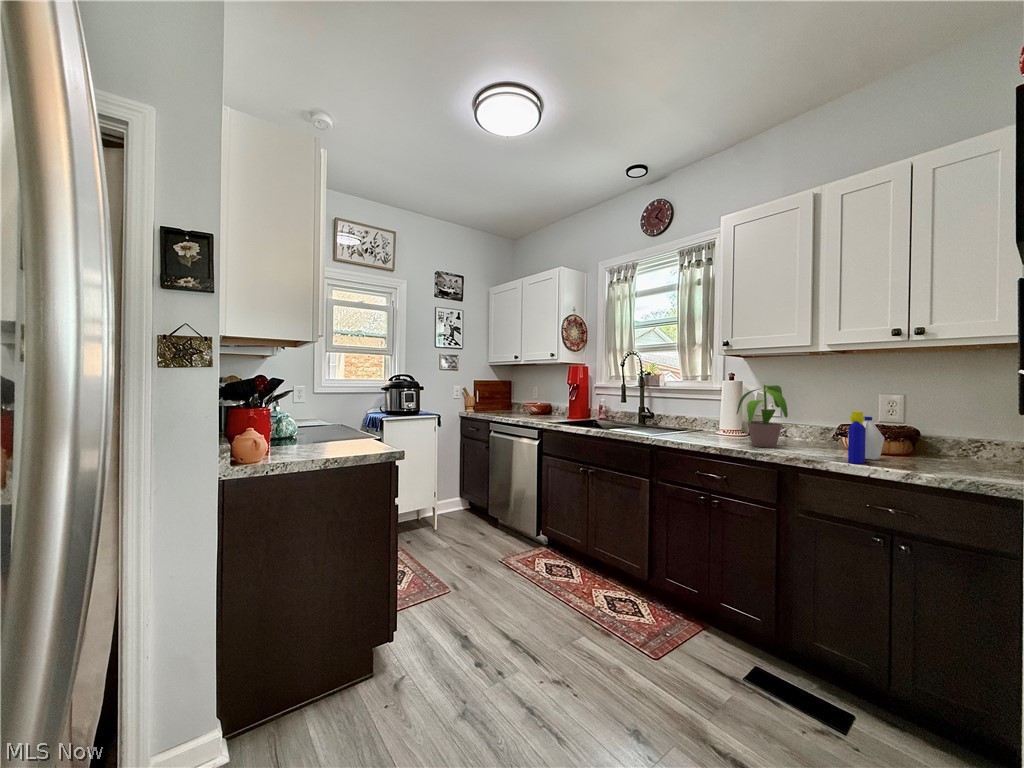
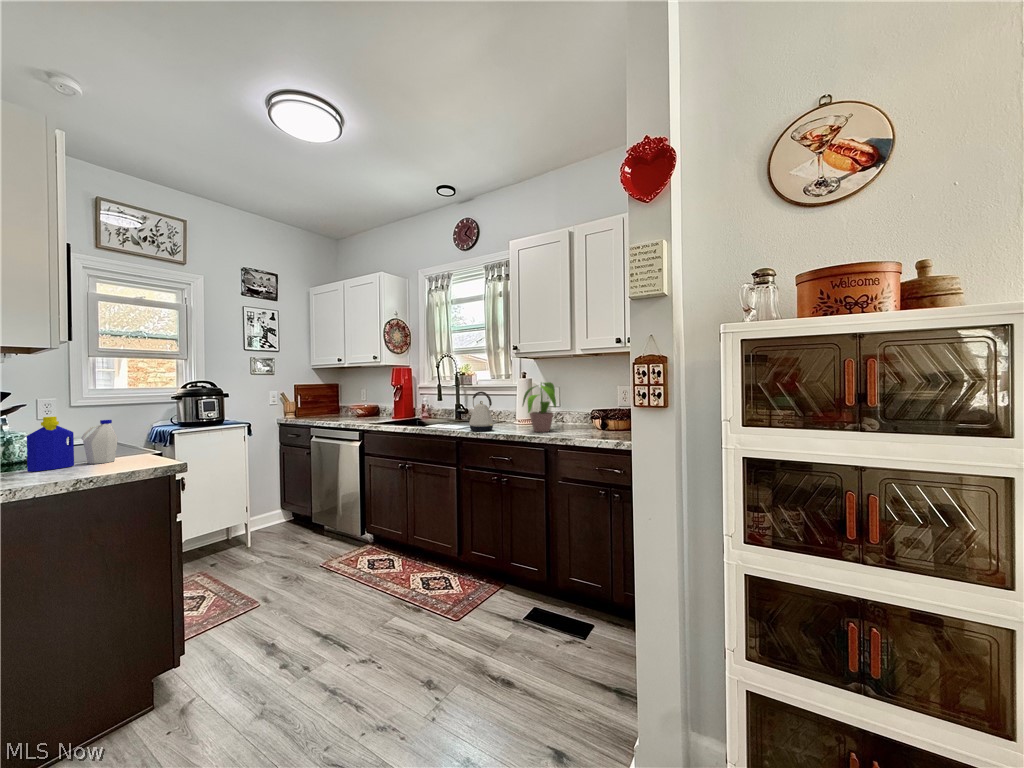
kettle: none [664,394,697,441] -> present [469,391,494,431]
bottle: present [848,412,885,464] -> present [27,417,118,472]

